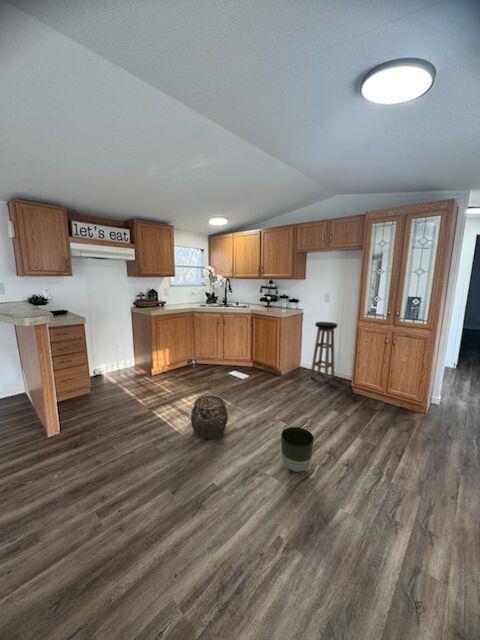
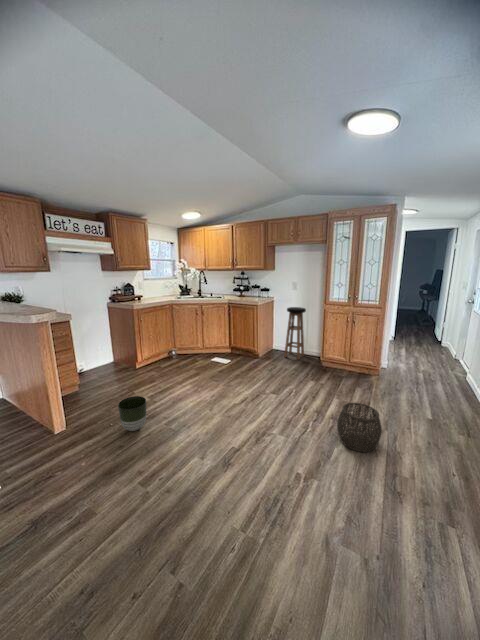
woven basket: present [191,396,228,439] -> present [337,403,382,452]
planter: present [281,427,314,472] -> present [118,396,146,431]

